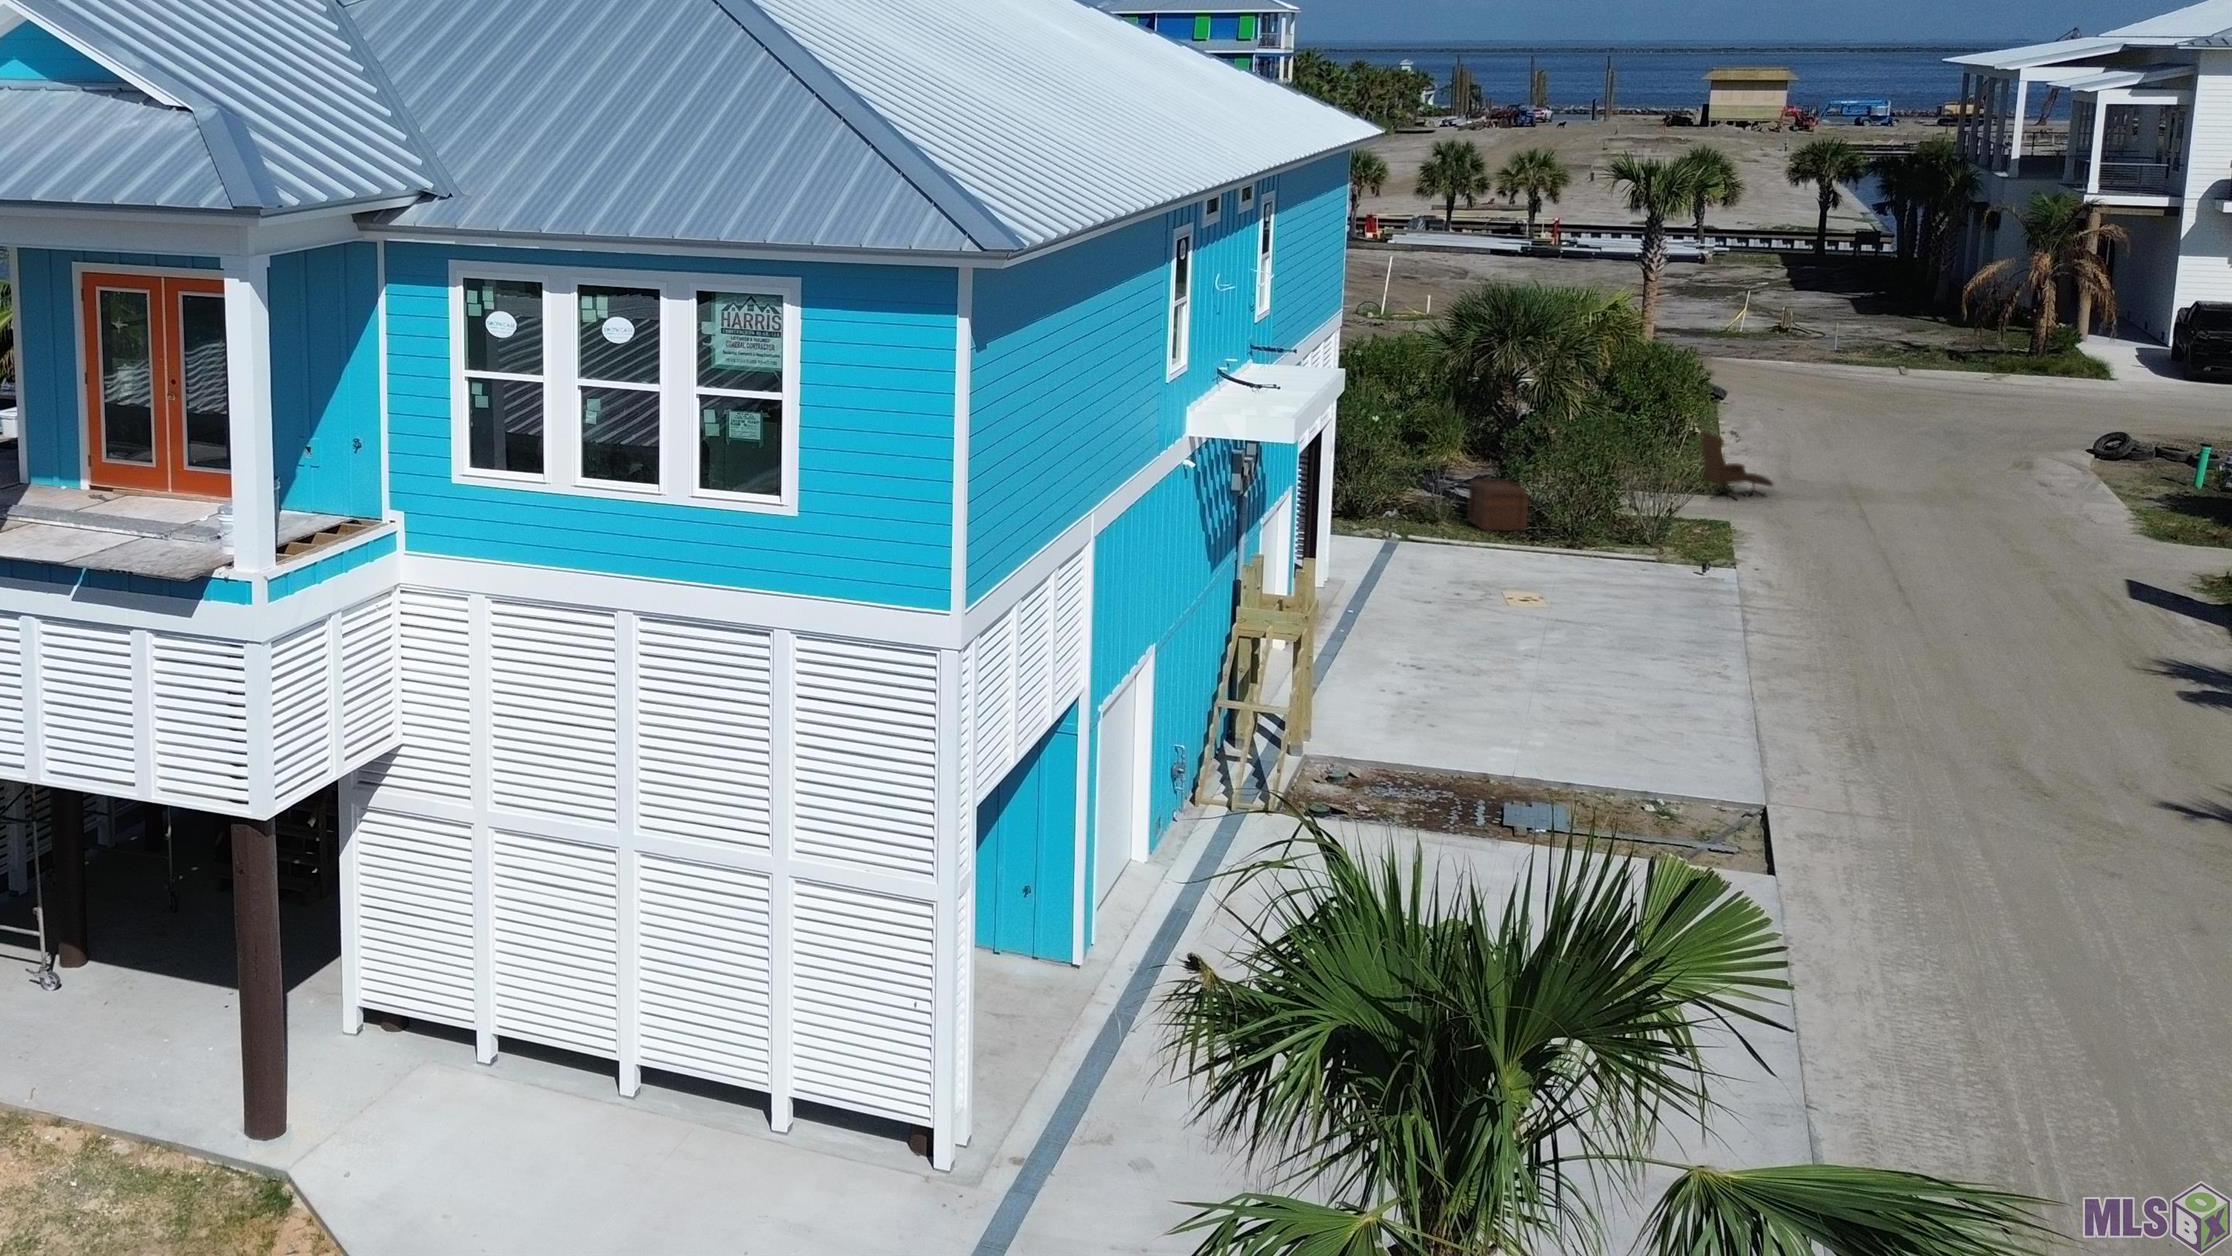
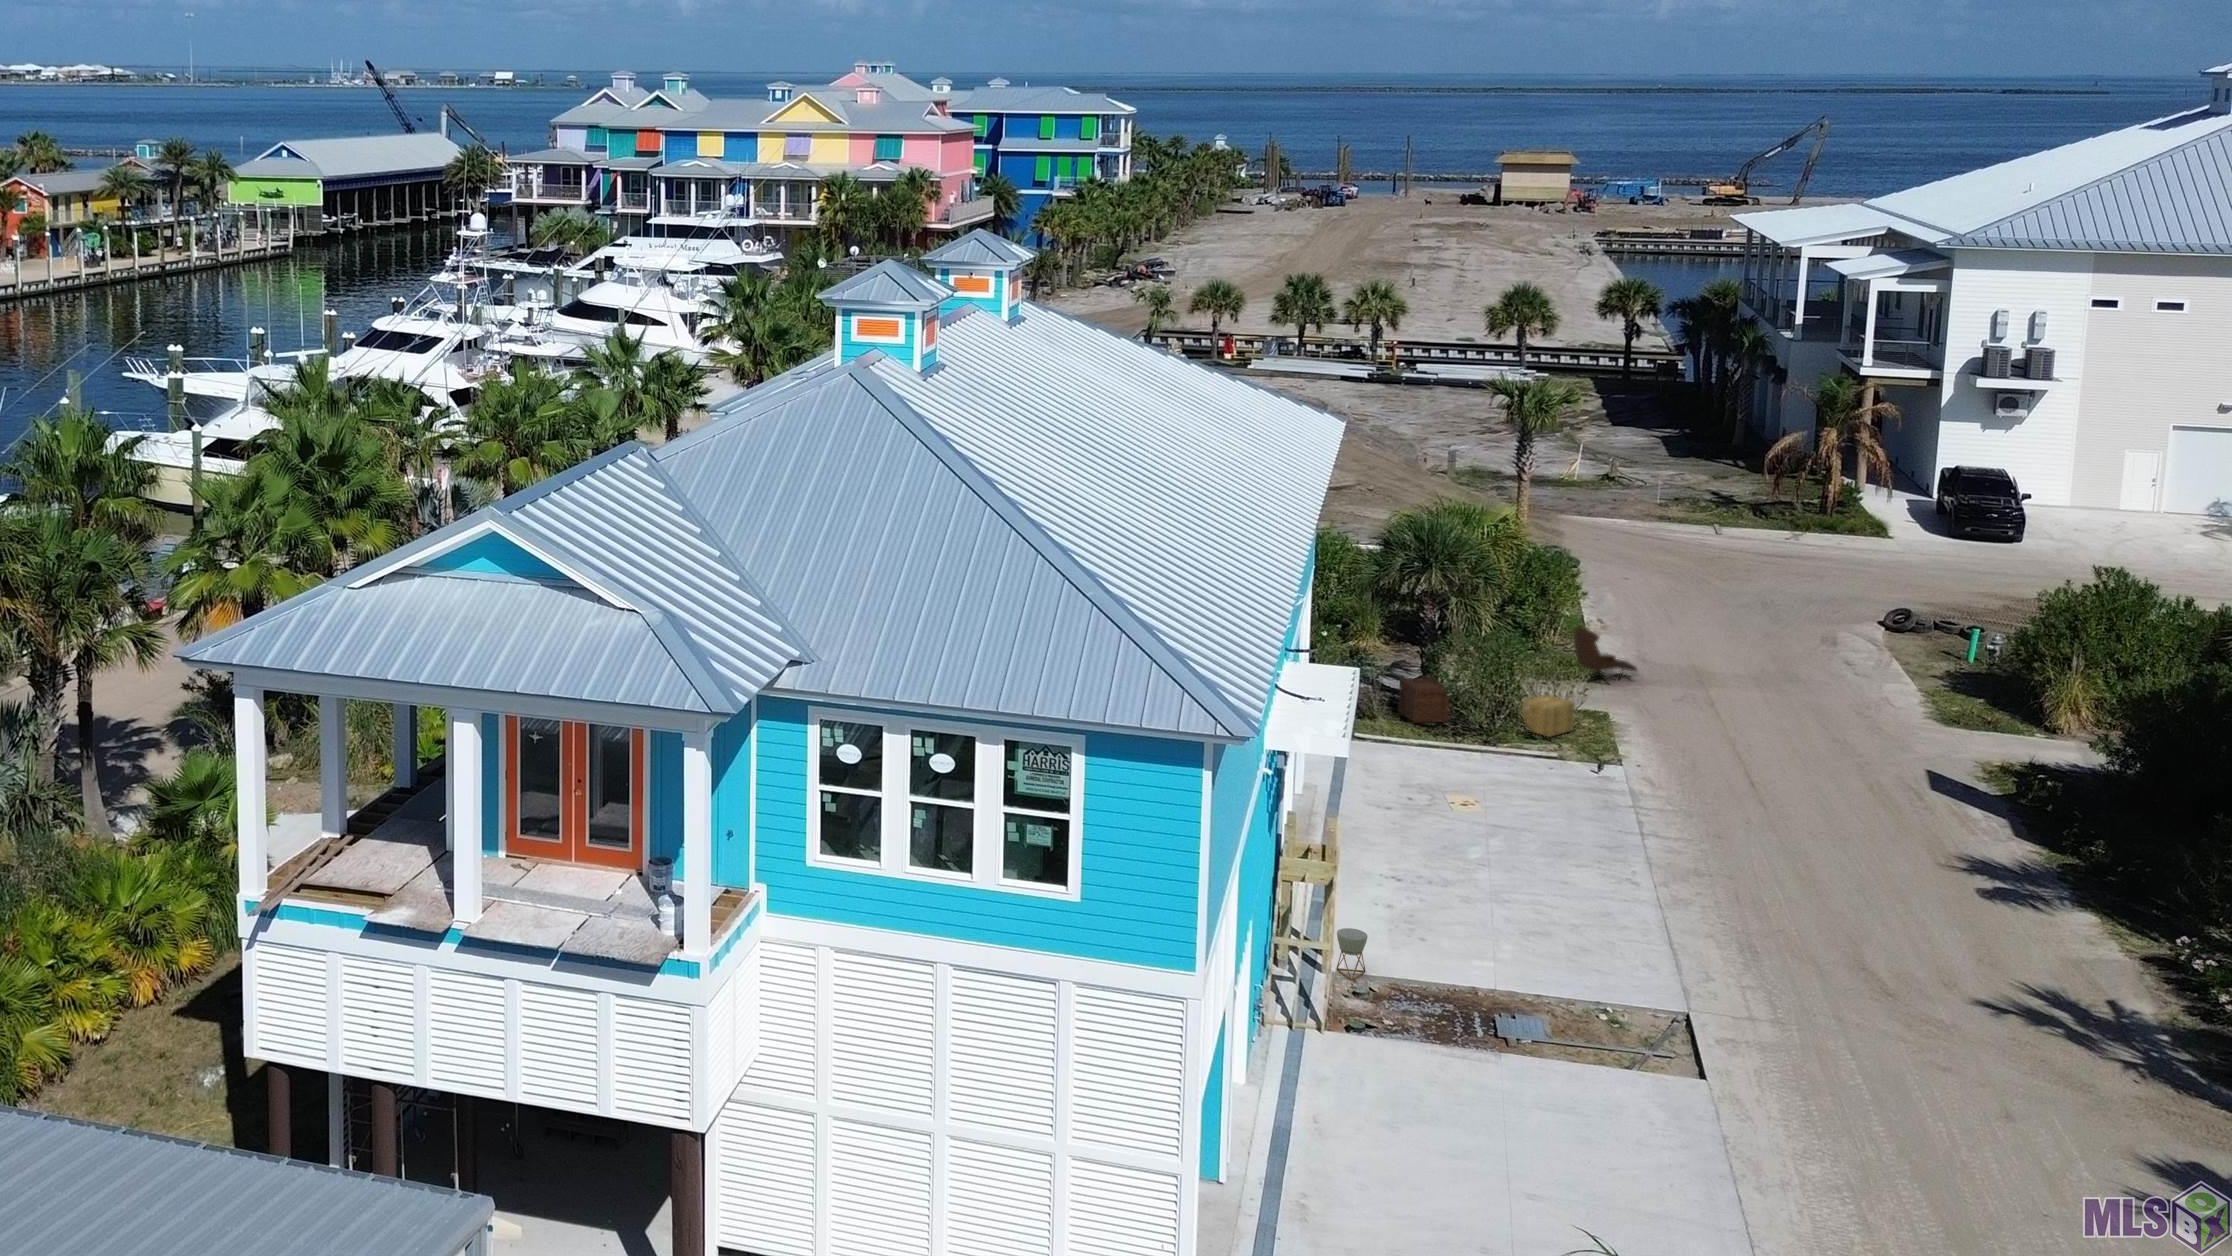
cardboard box: none [1615,497,1683,546] -> present [1521,695,1575,736]
planter: none [1310,703,1349,766] -> present [1336,928,1368,980]

